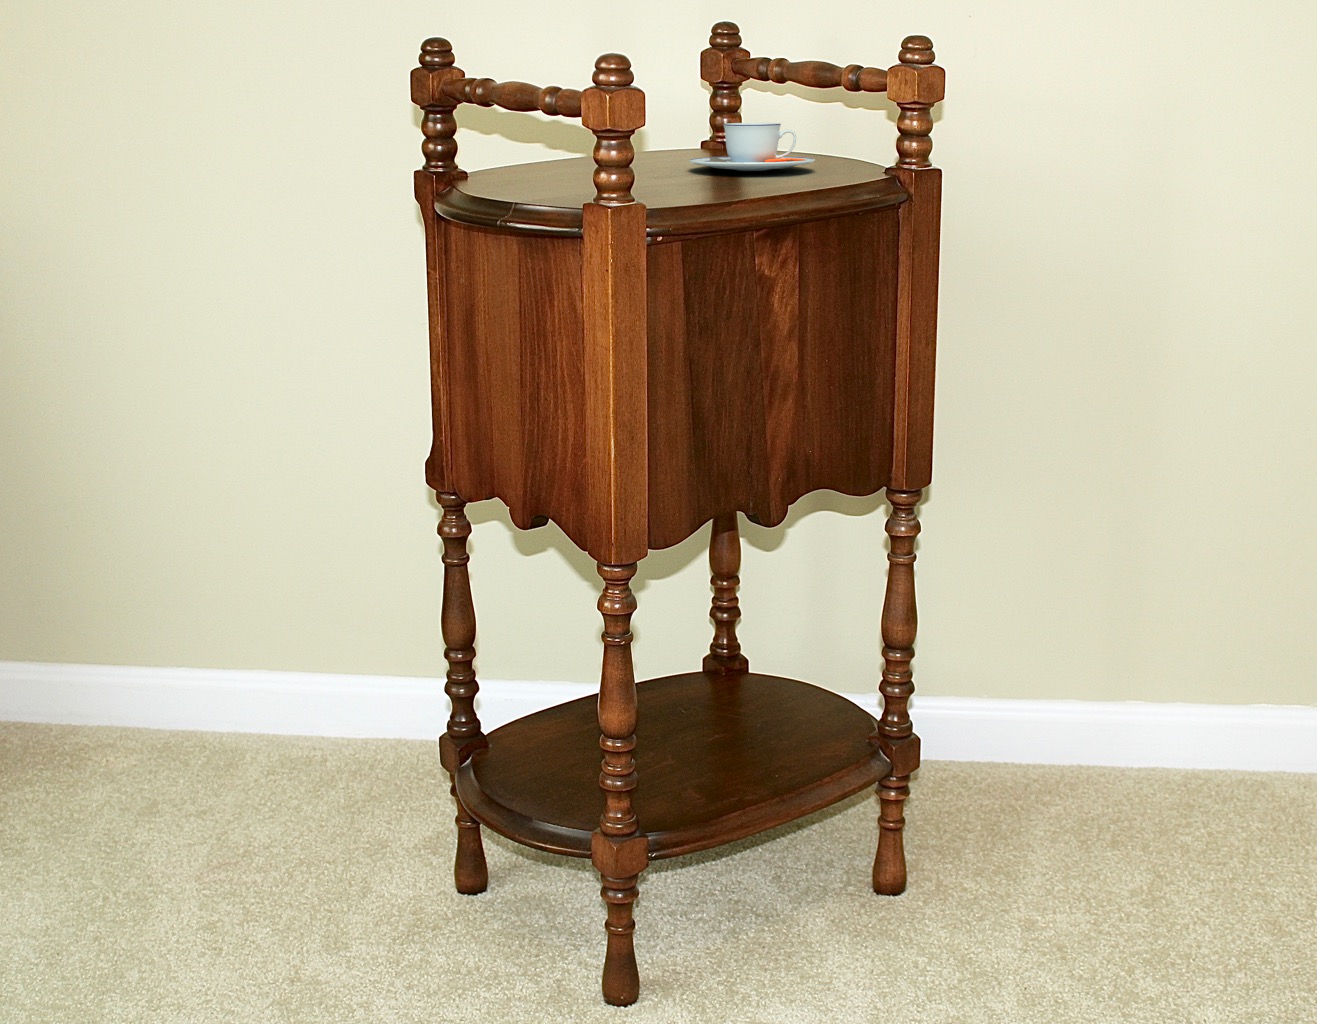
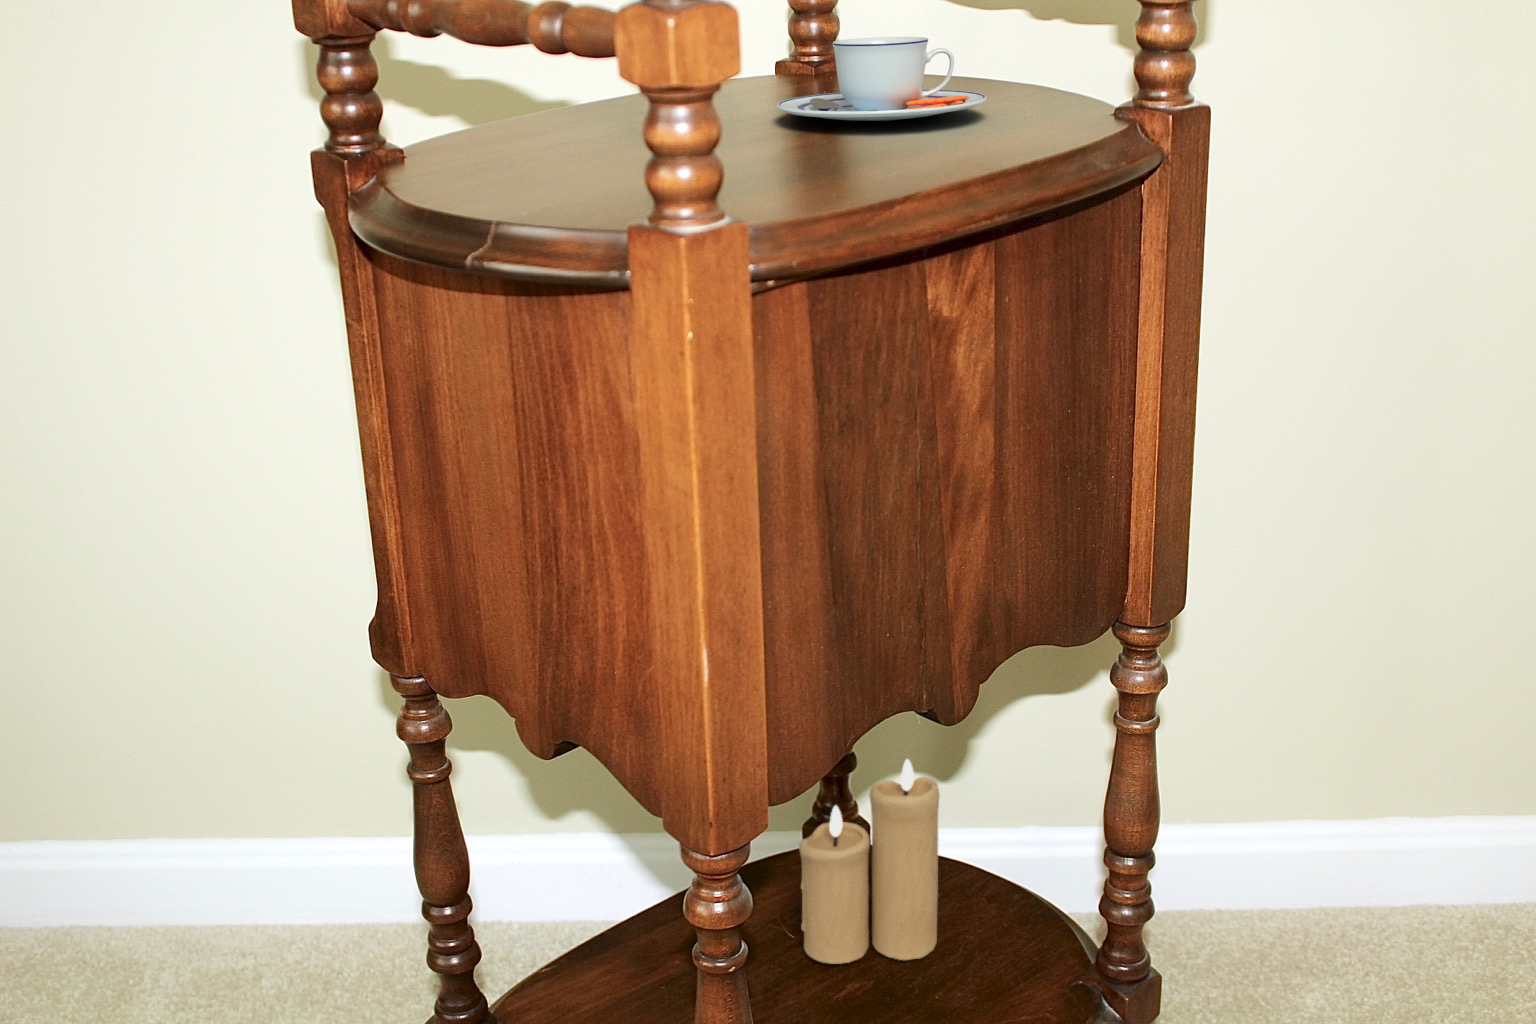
candle: none [688,588,781,724] -> present [799,759,940,964]

